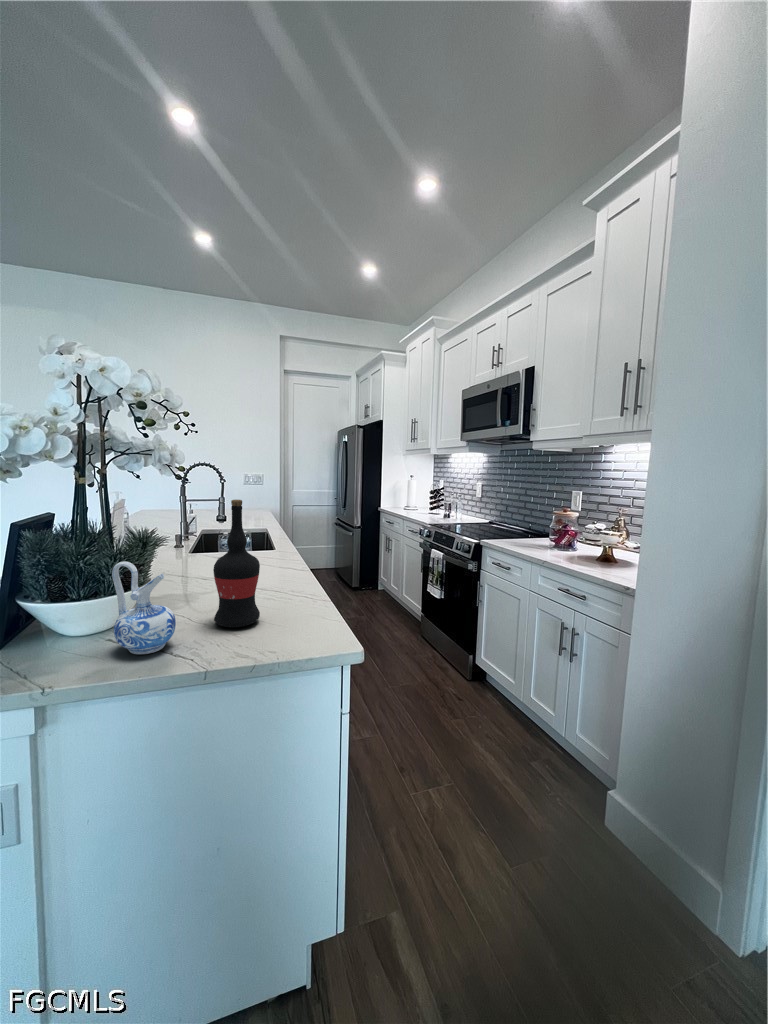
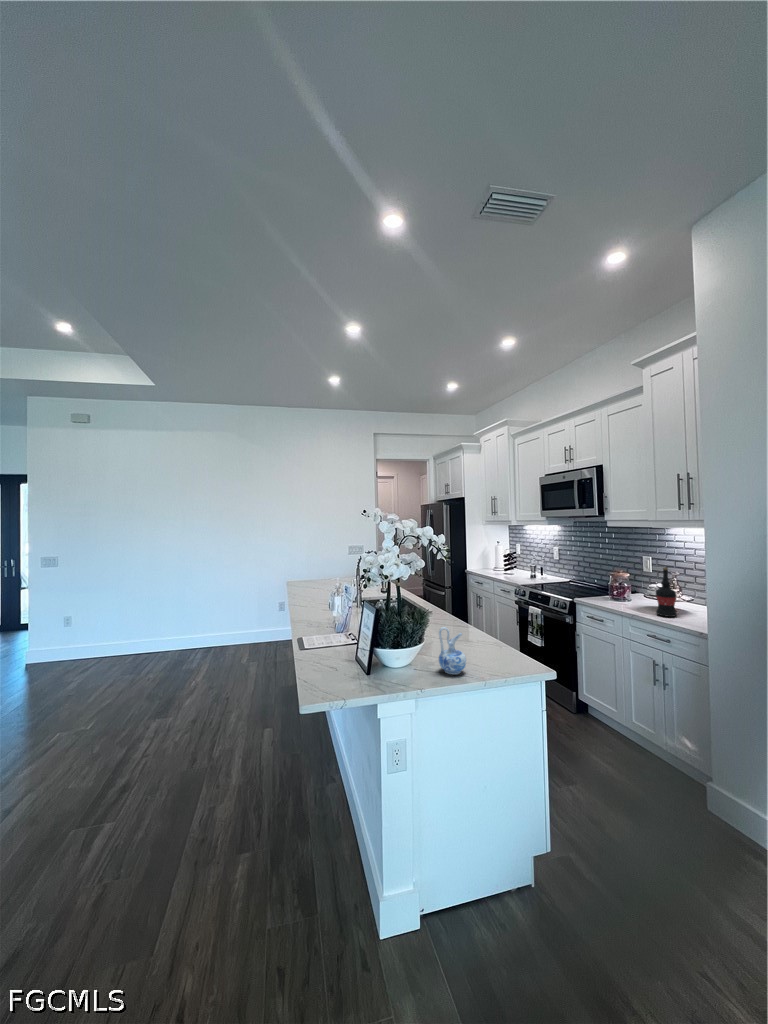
wine bottle: present [213,500,260,627] -> present [656,568,677,617]

